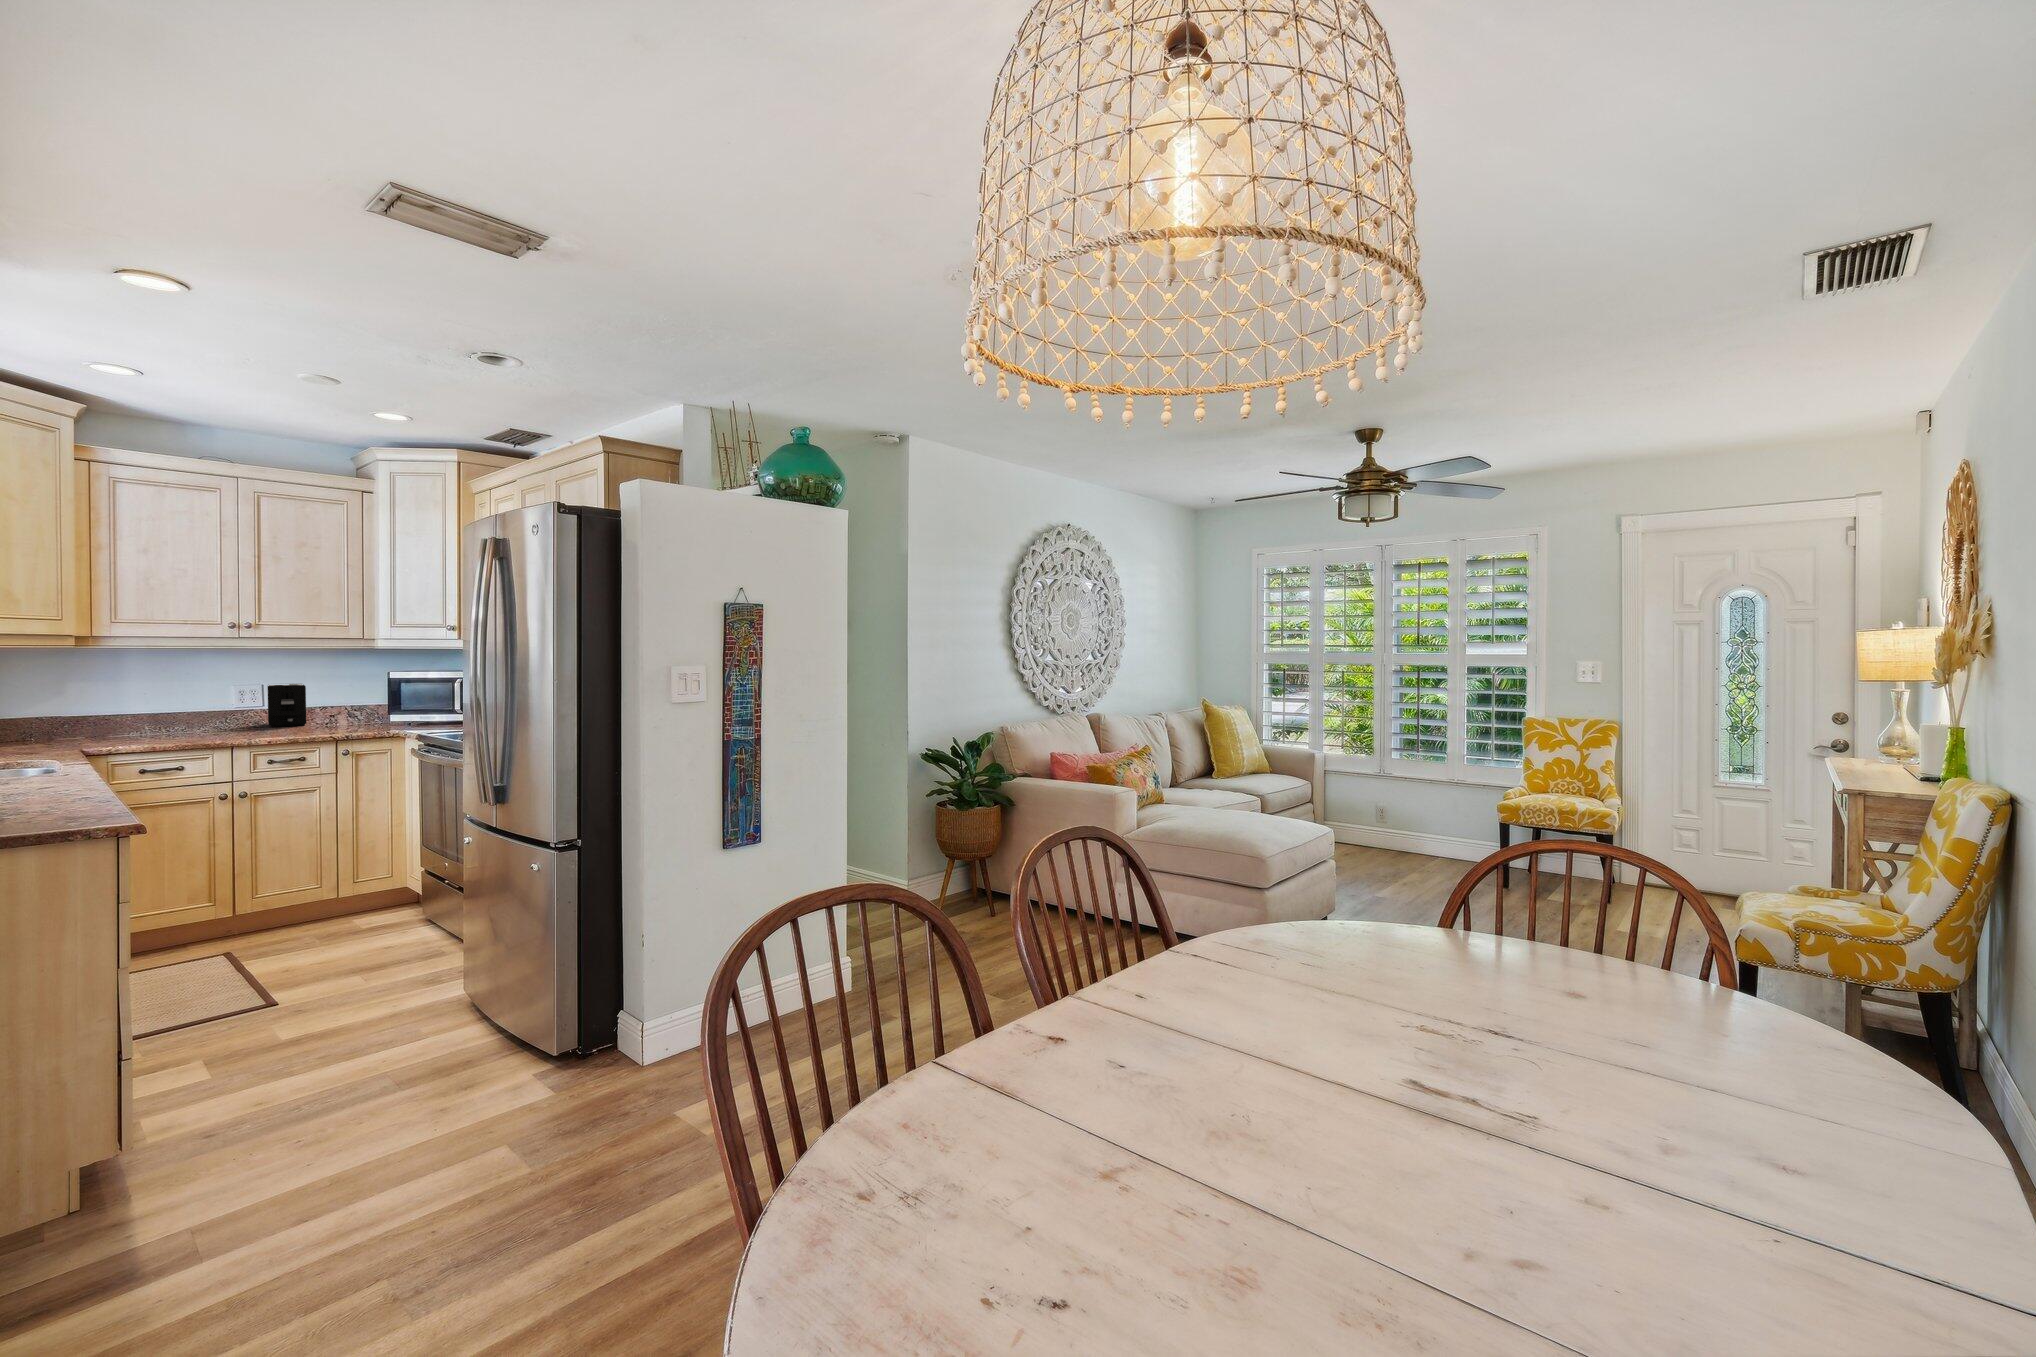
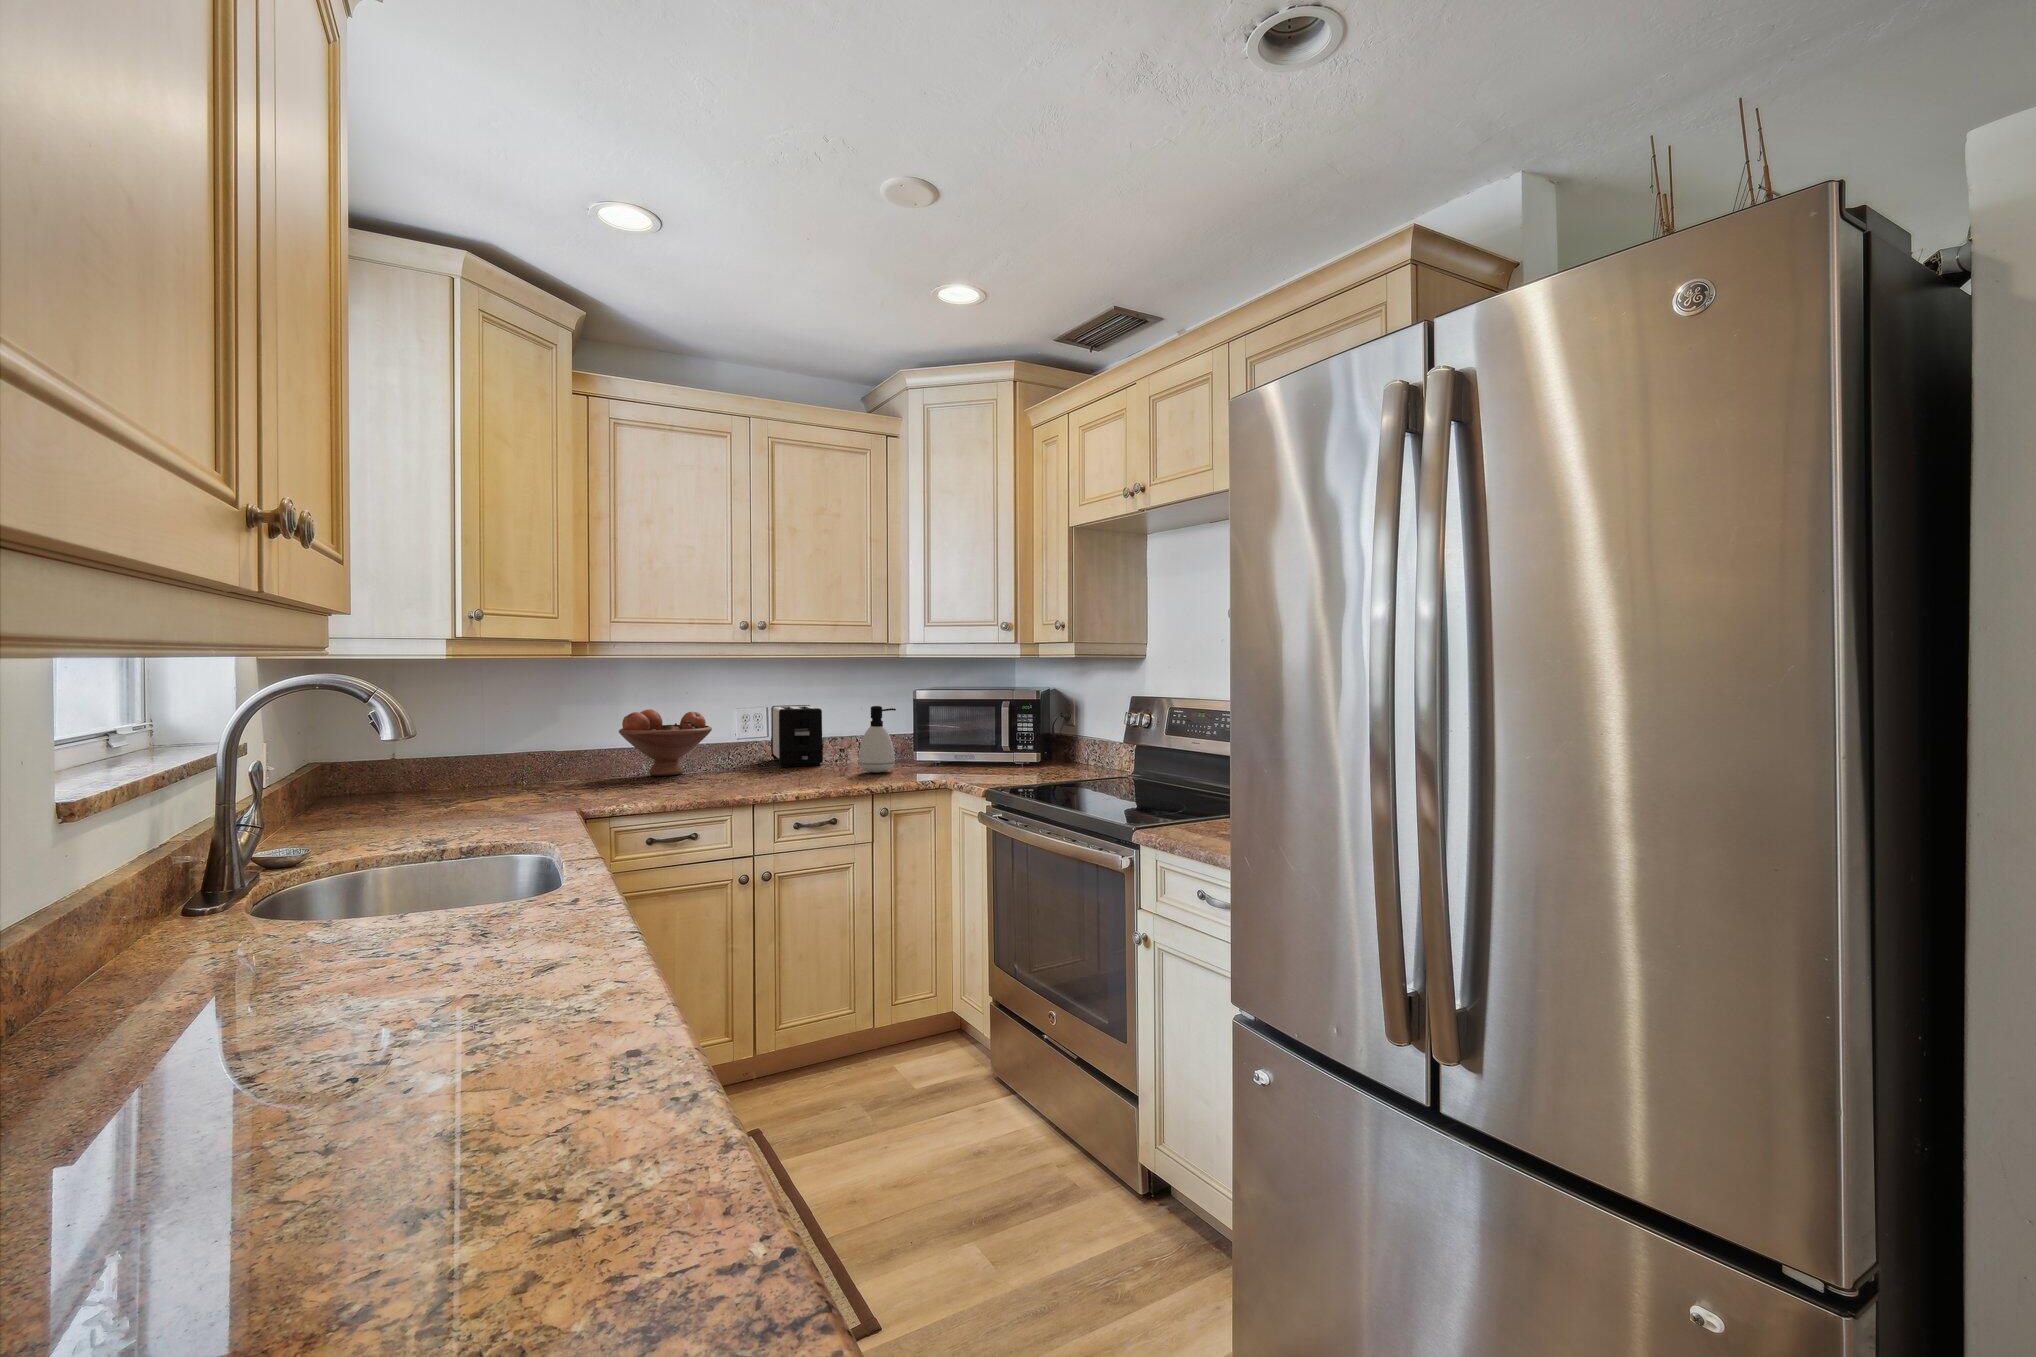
soap dispenser: none [327,682,357,727] -> present [859,706,896,773]
fruit bowl: none [123,686,209,734] -> present [619,709,712,776]

